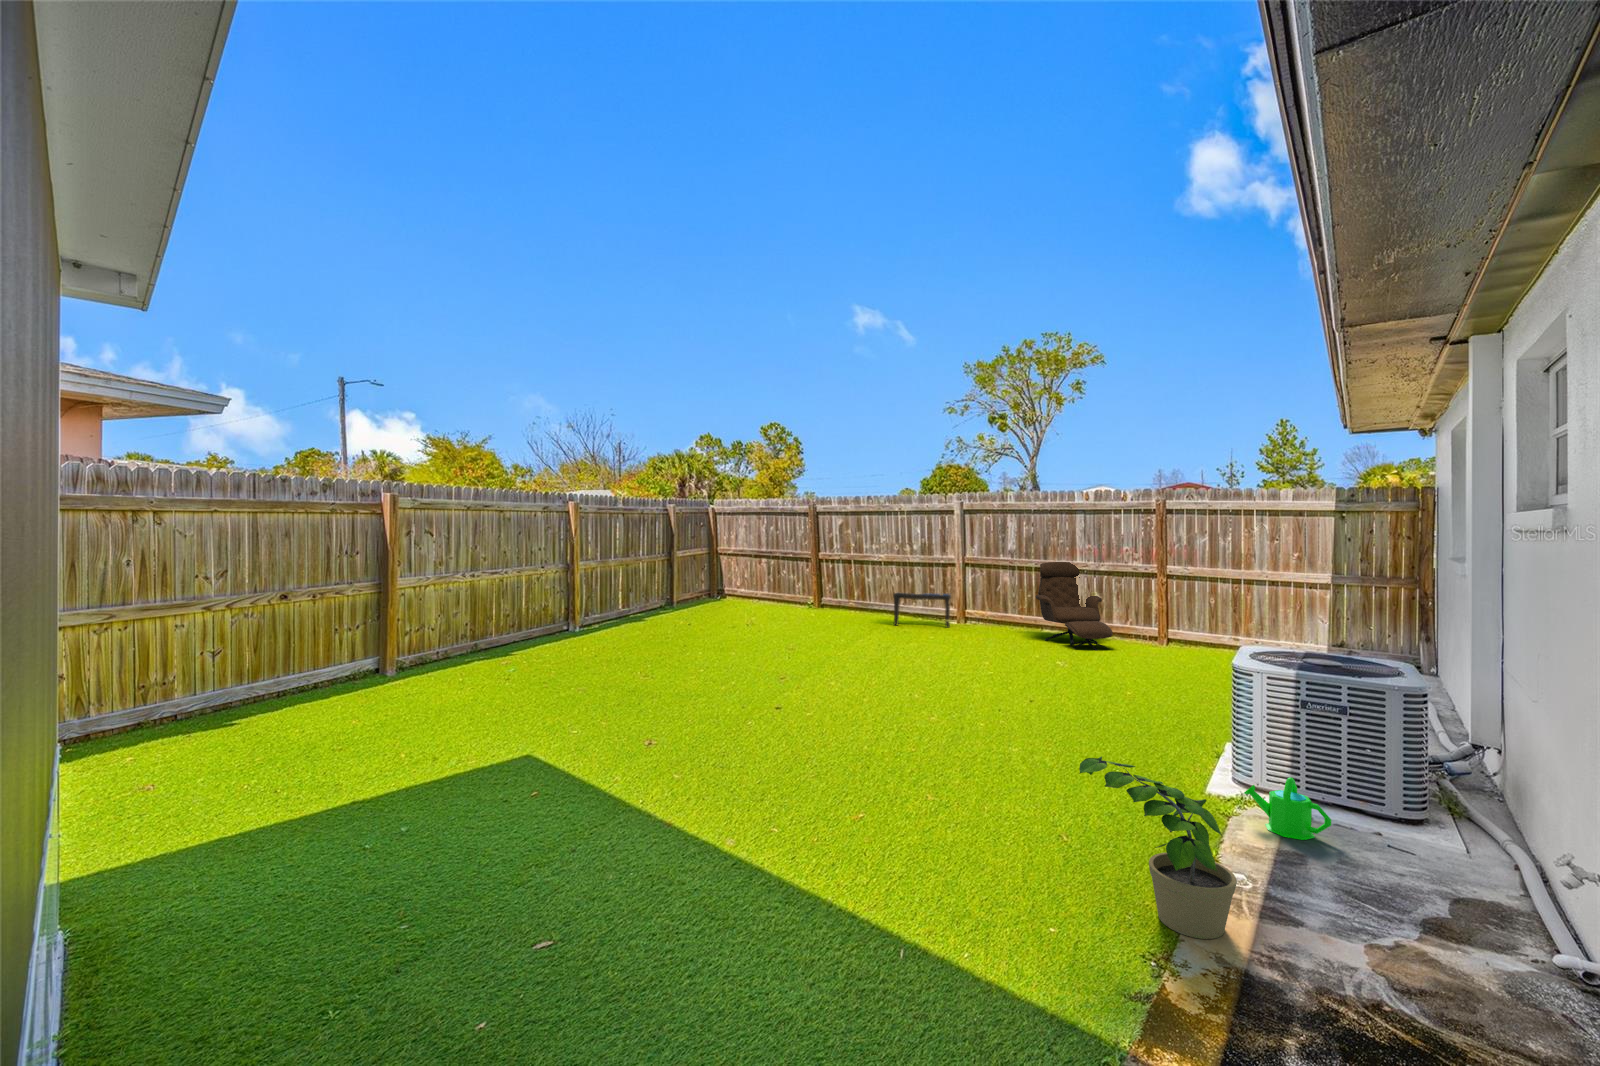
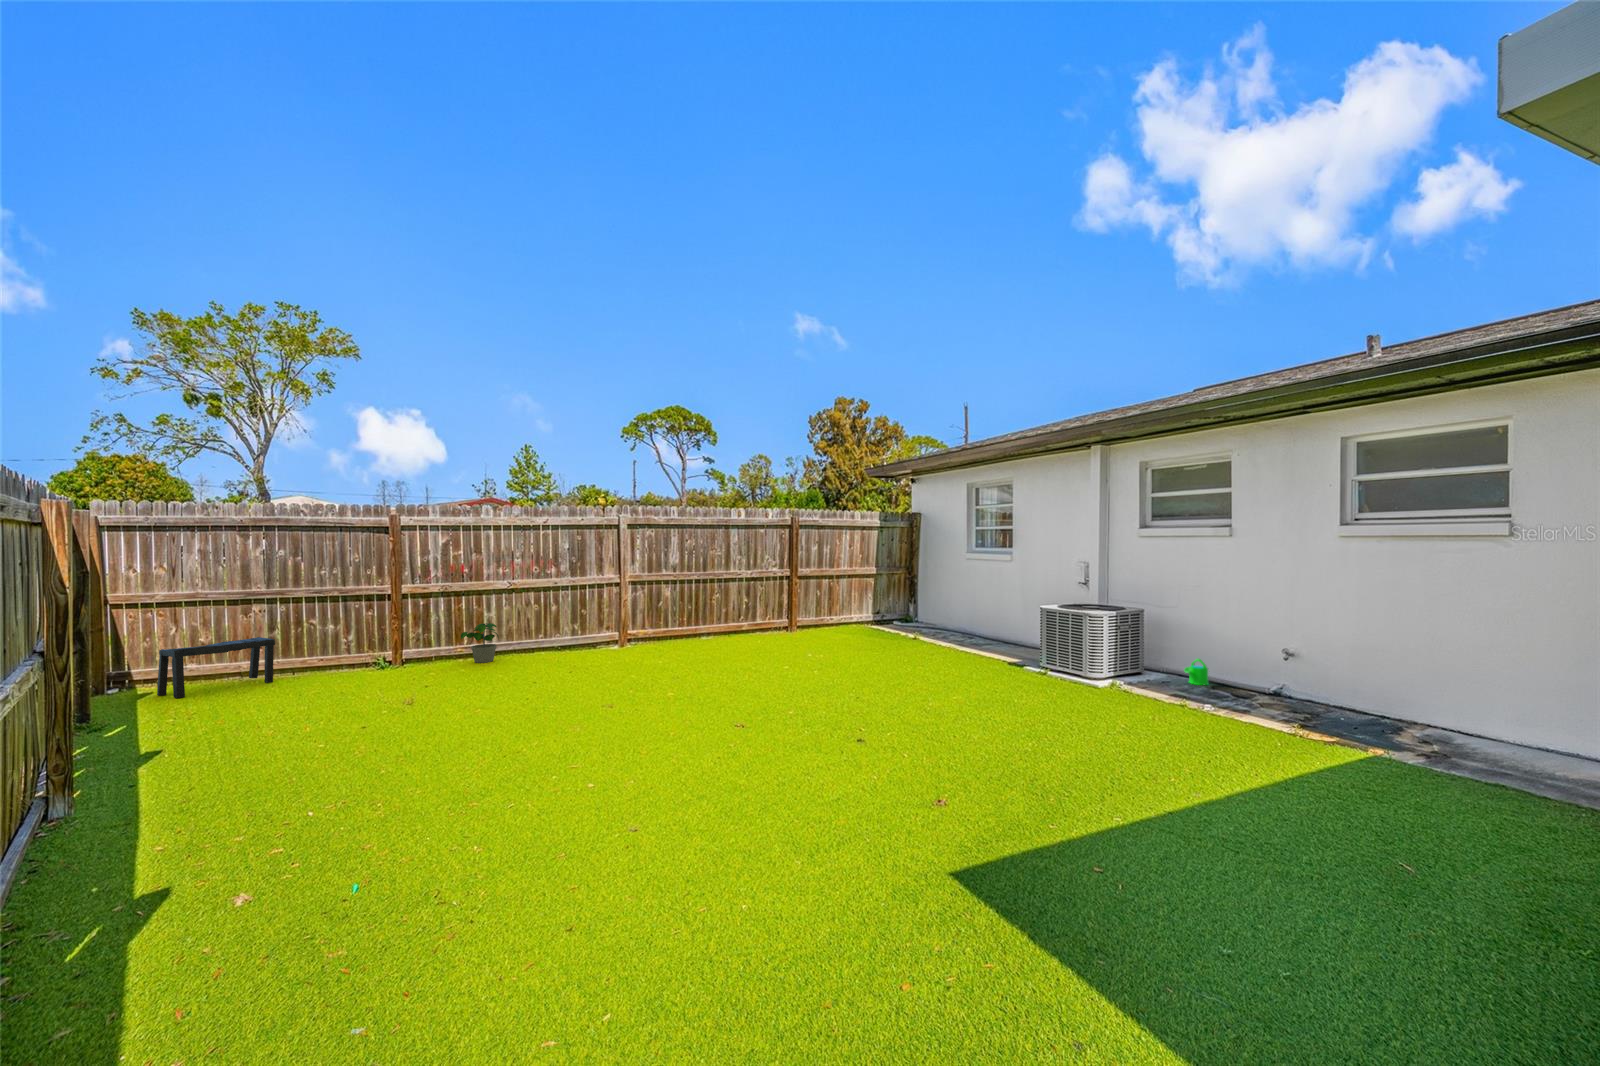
lounge chair: present [1036,562,1113,651] -> none [714,573,791,644]
bench: present [893,593,951,628] -> present [157,637,275,698]
potted plant: present [1079,756,1237,939] -> present [461,623,499,663]

